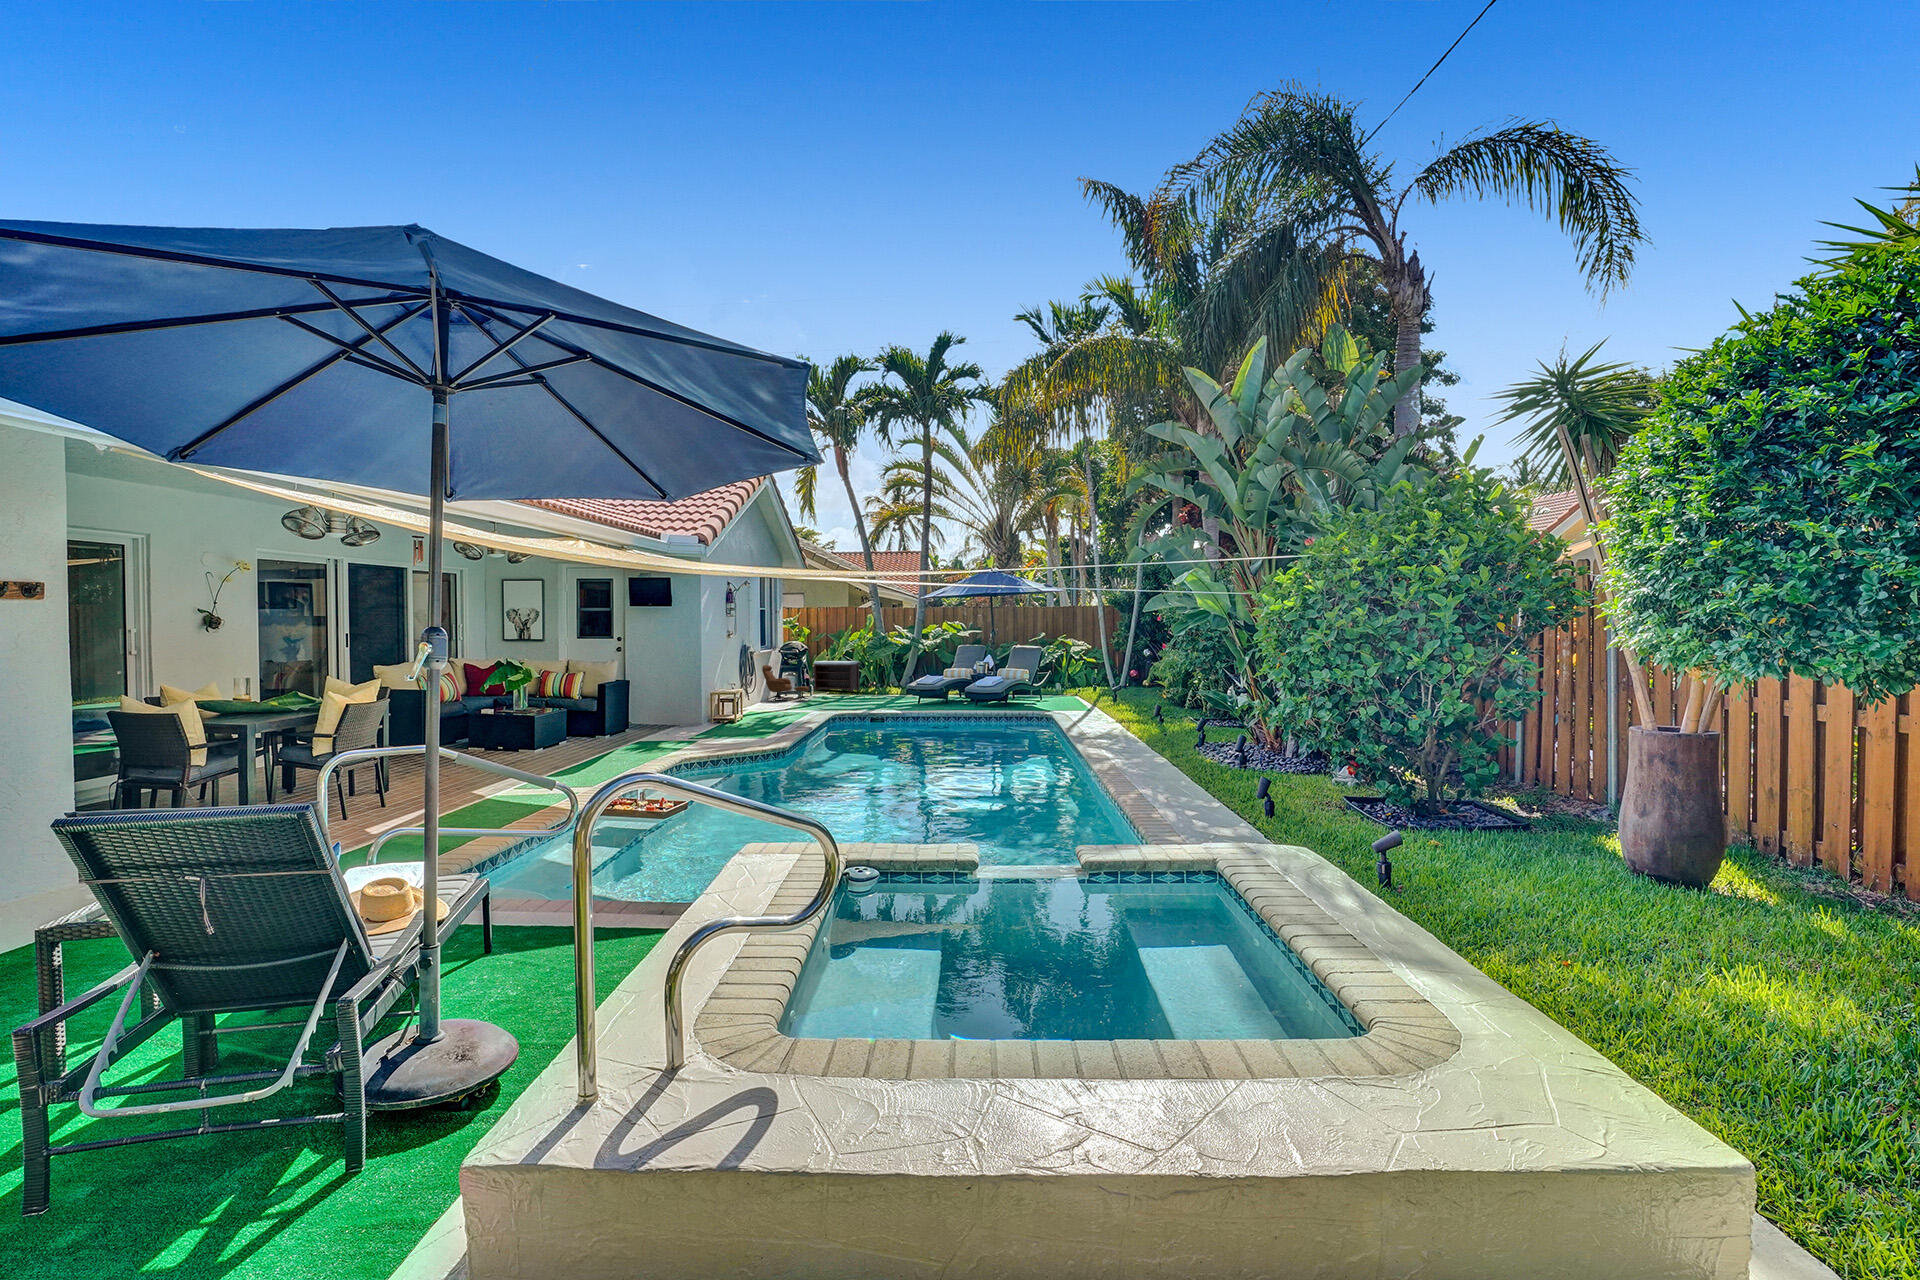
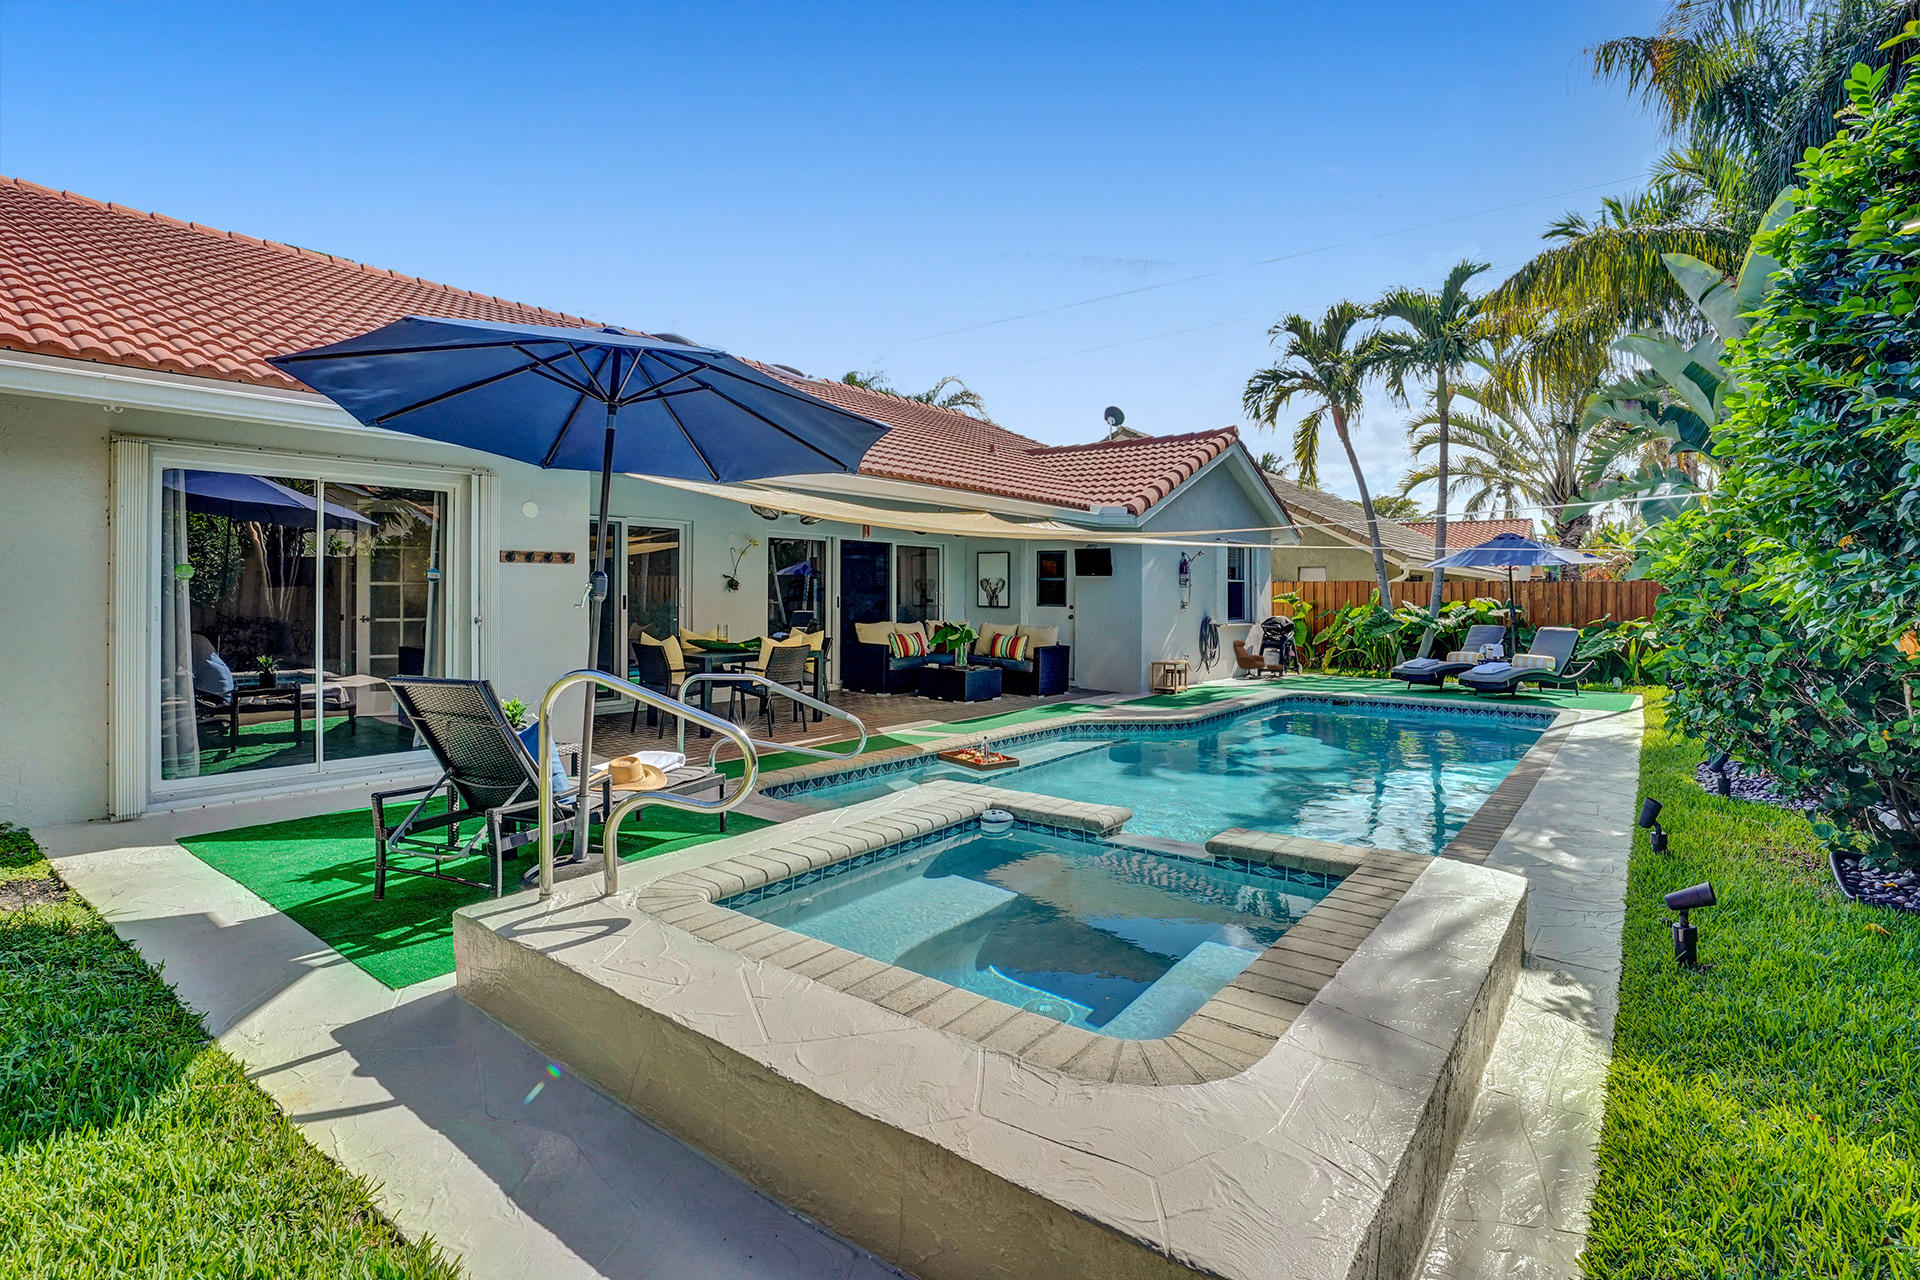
bench: present [813,661,861,692] -> none [1304,639,1359,675]

